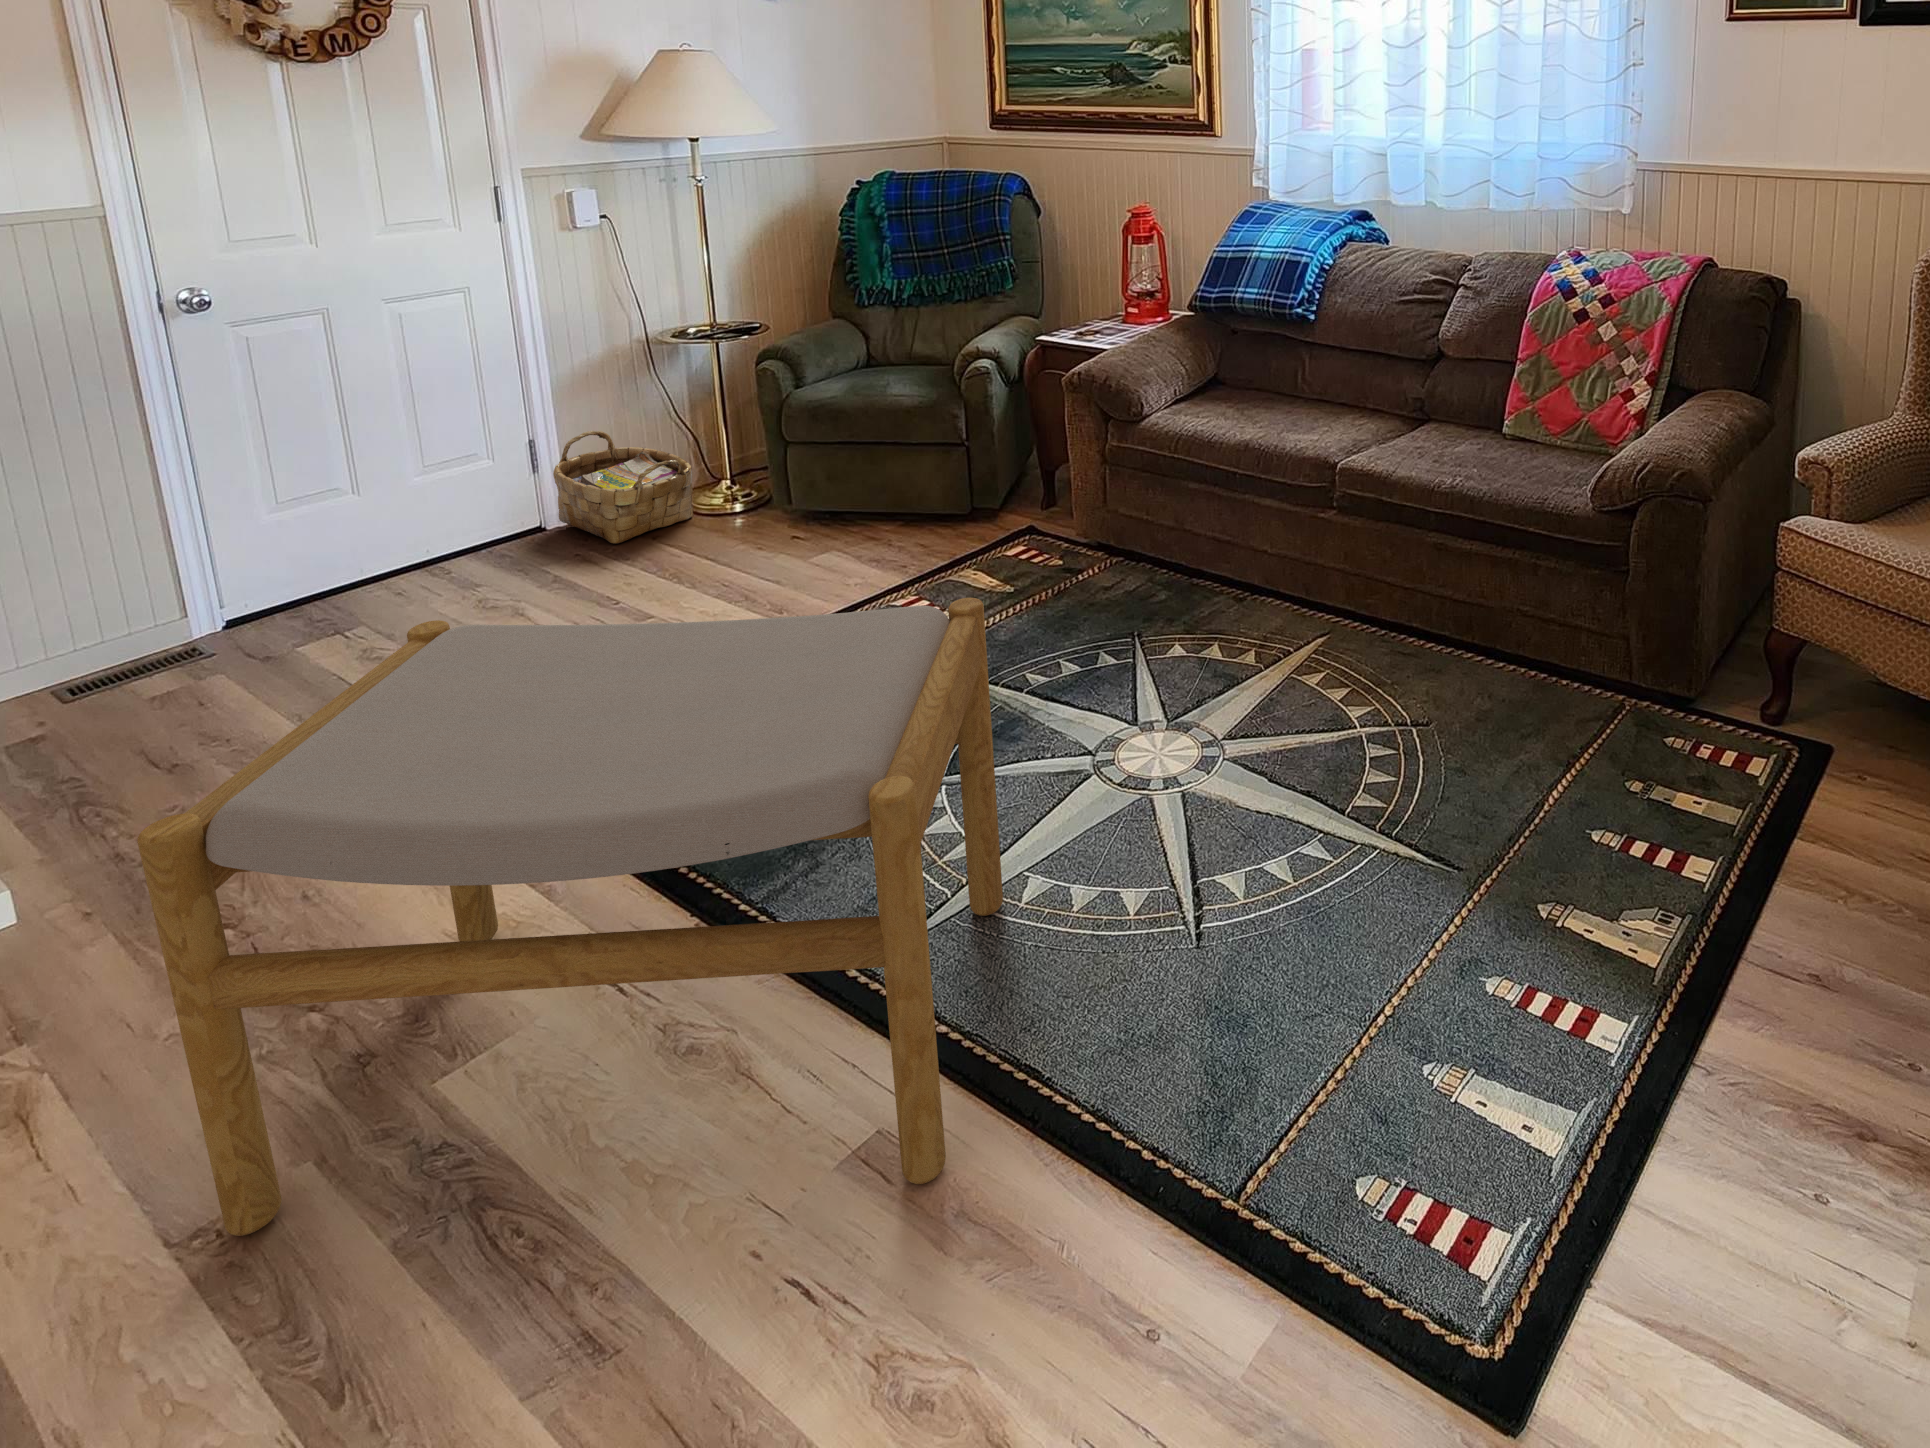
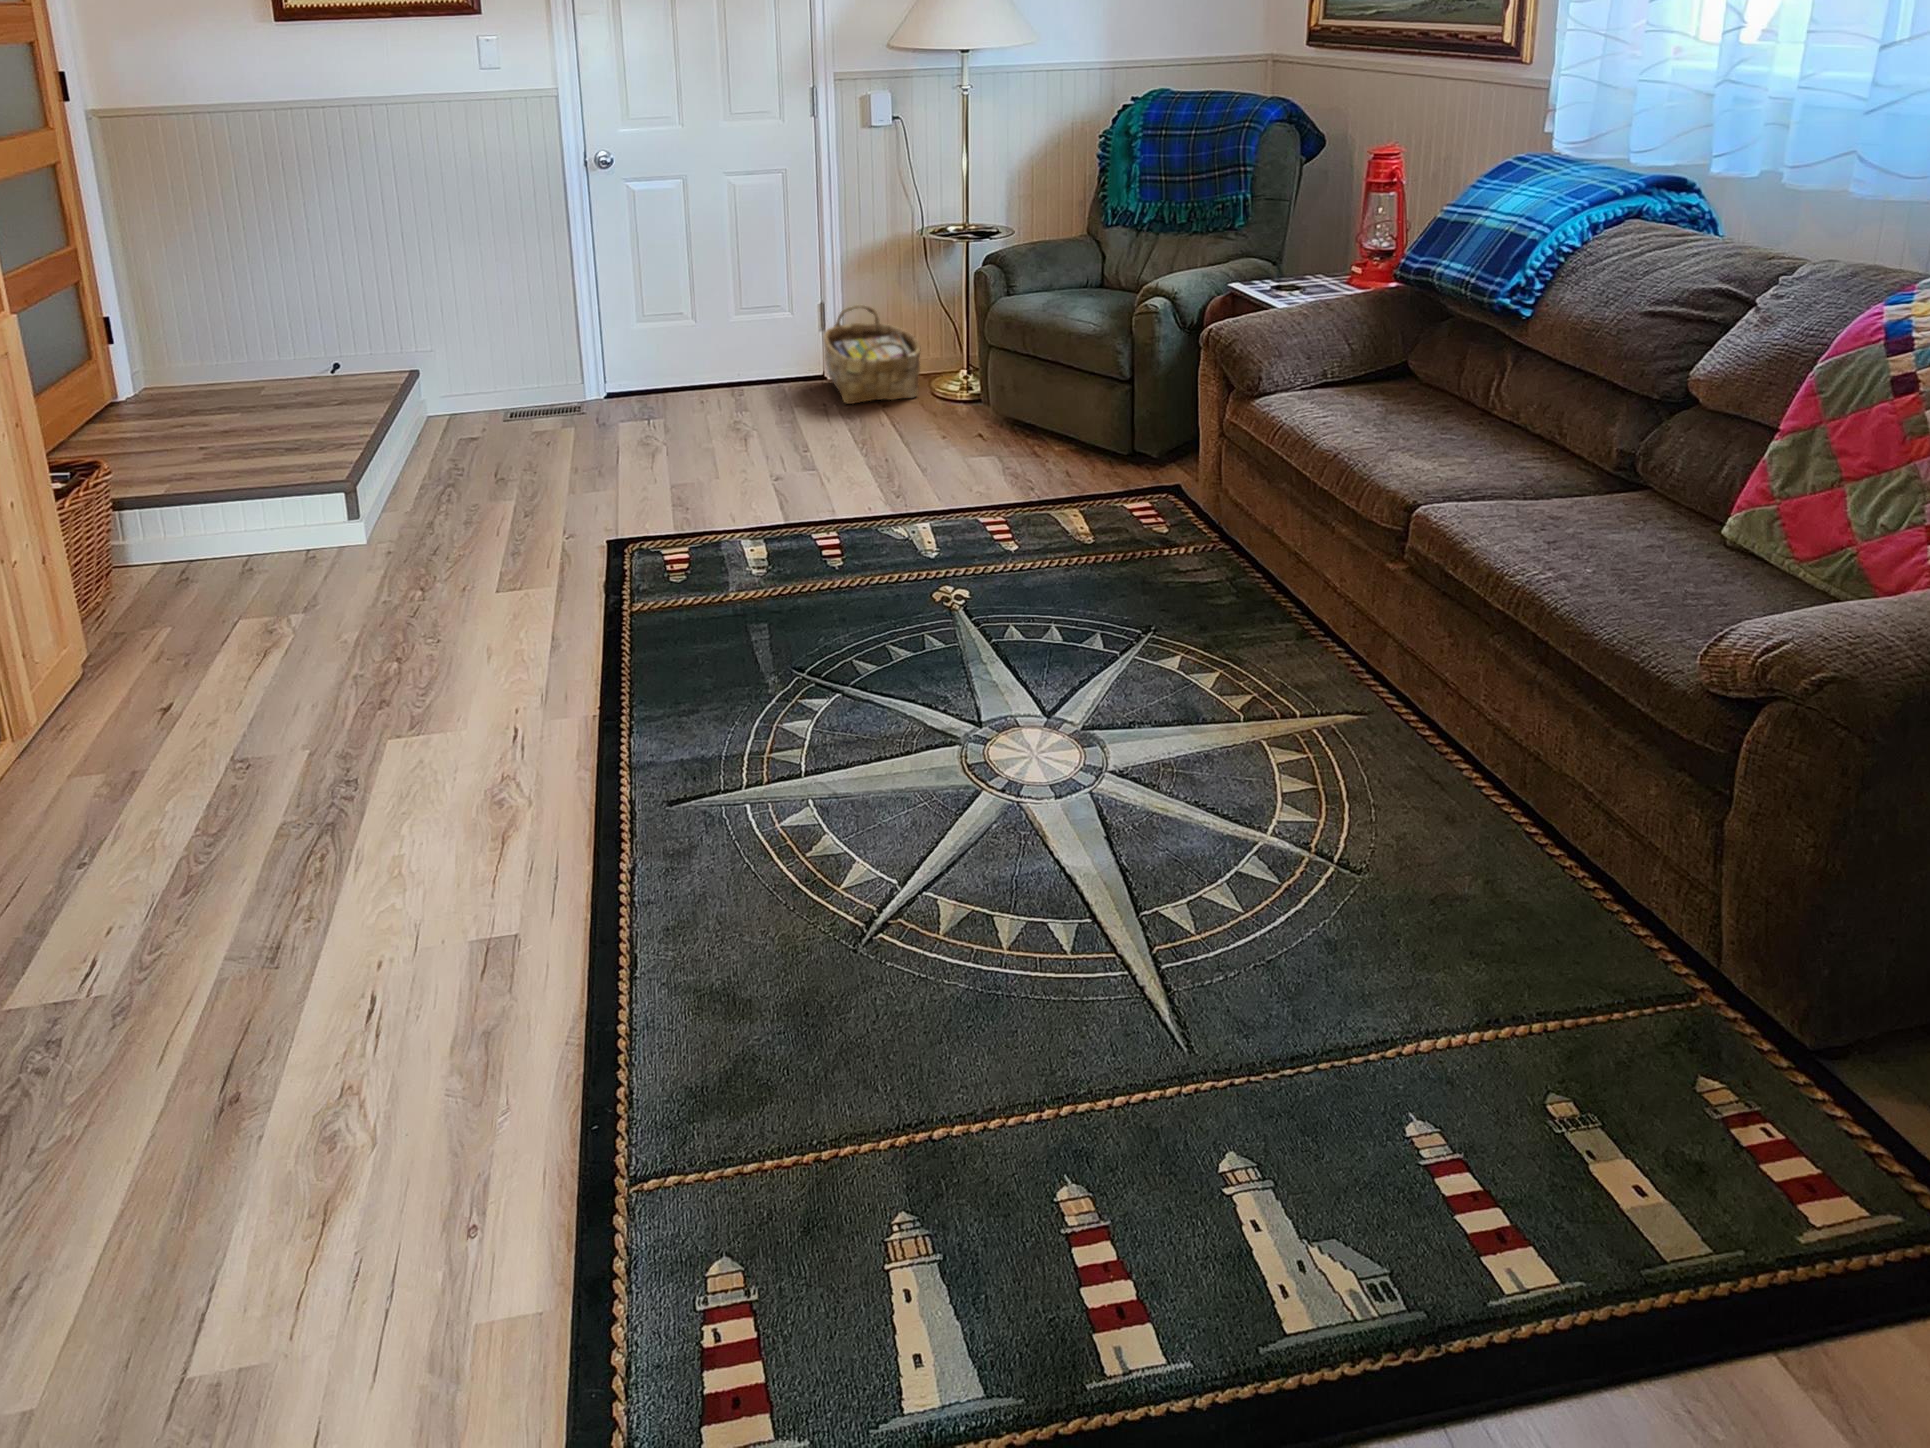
footstool: present [137,598,1003,1236] -> none [209,410,768,985]

